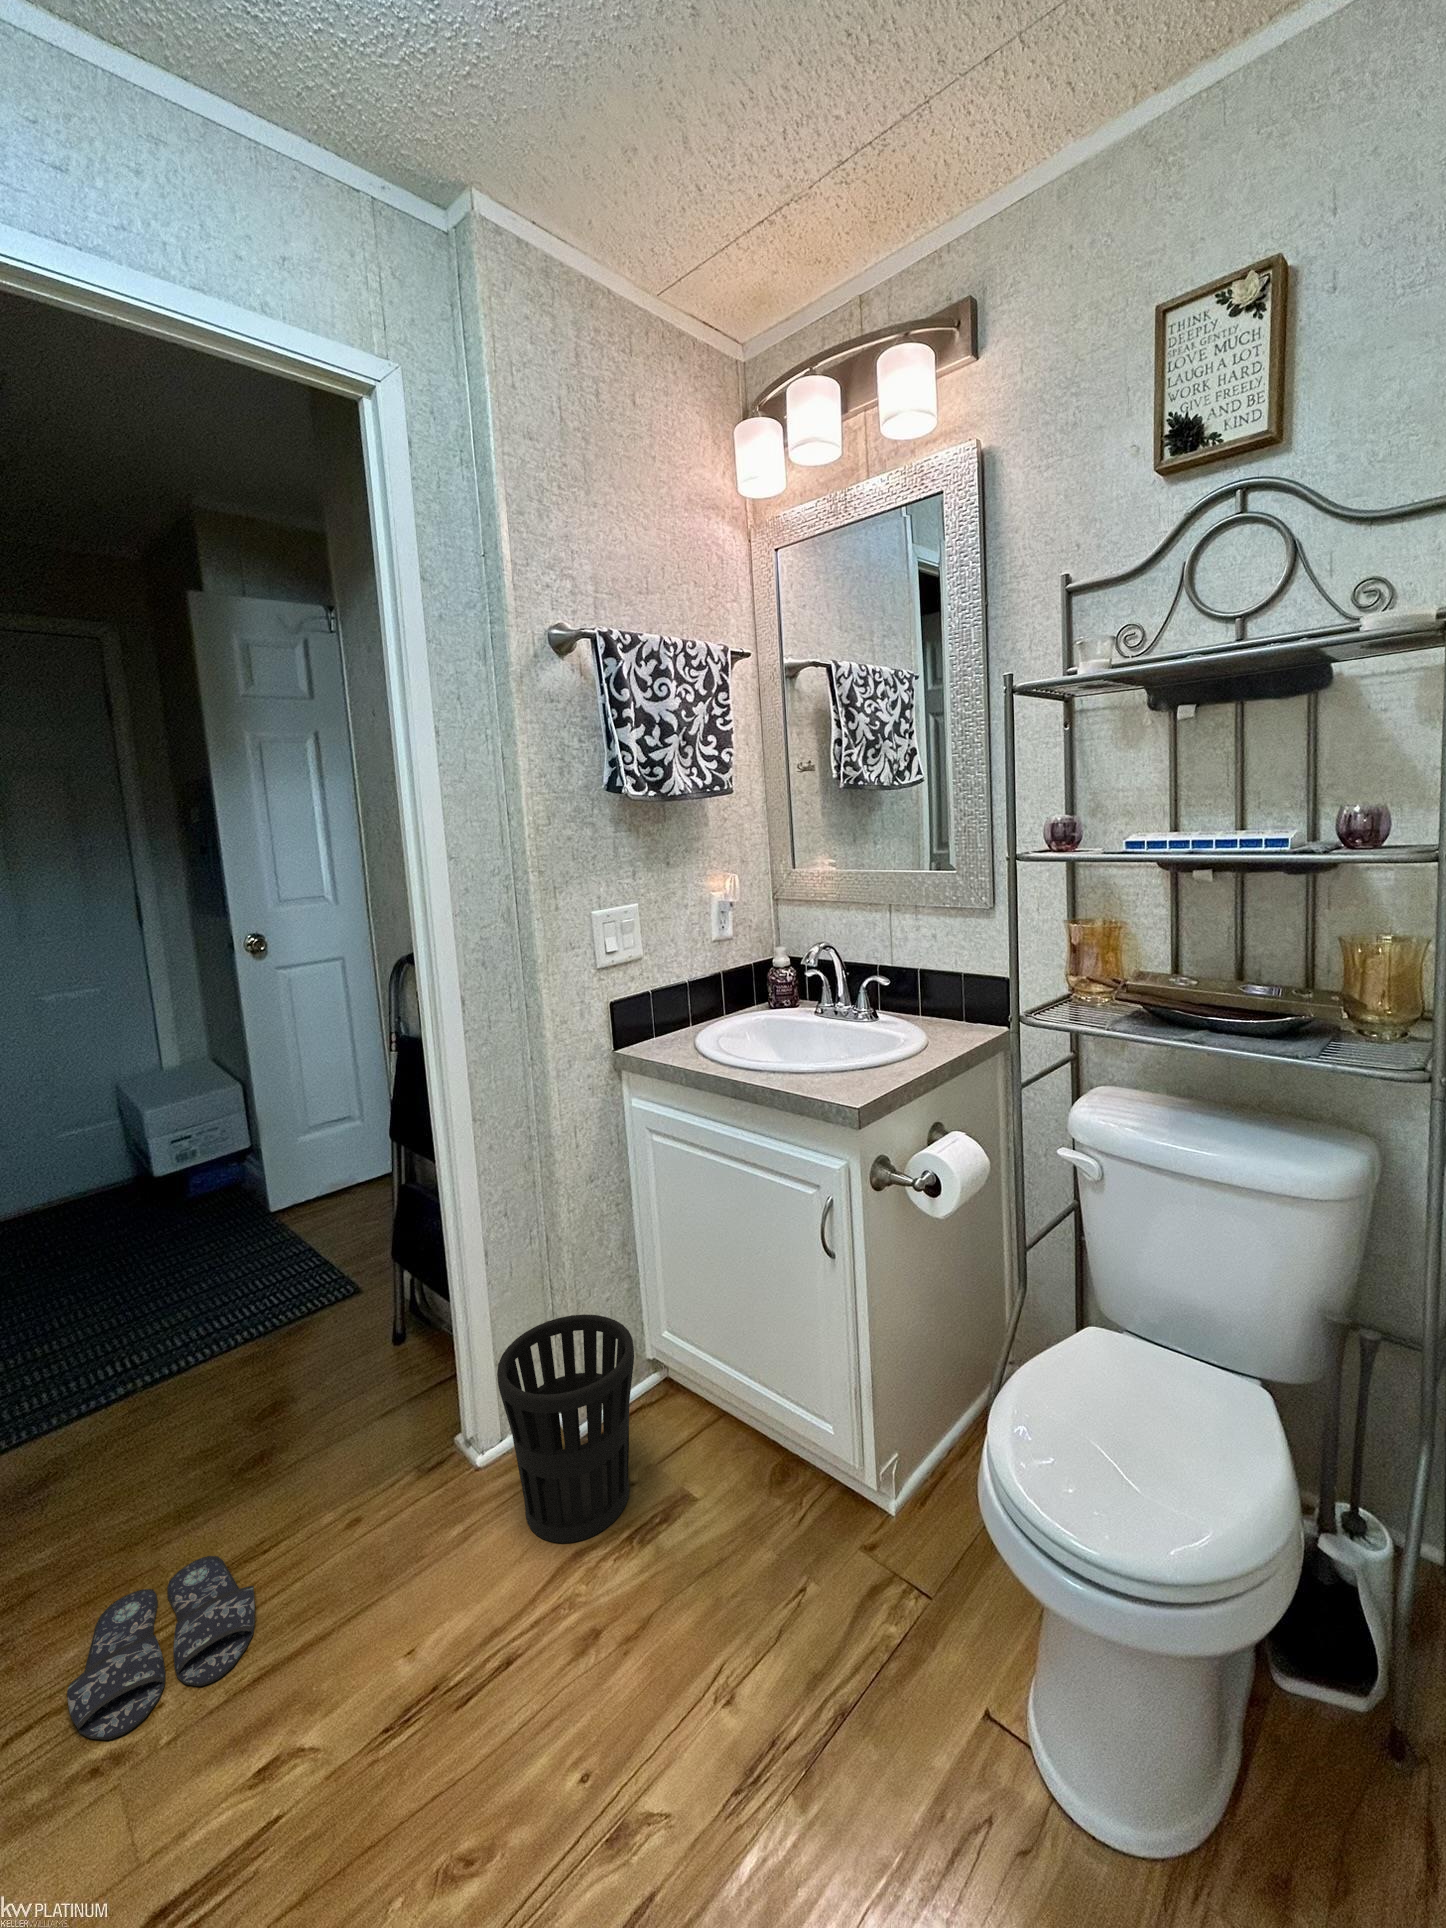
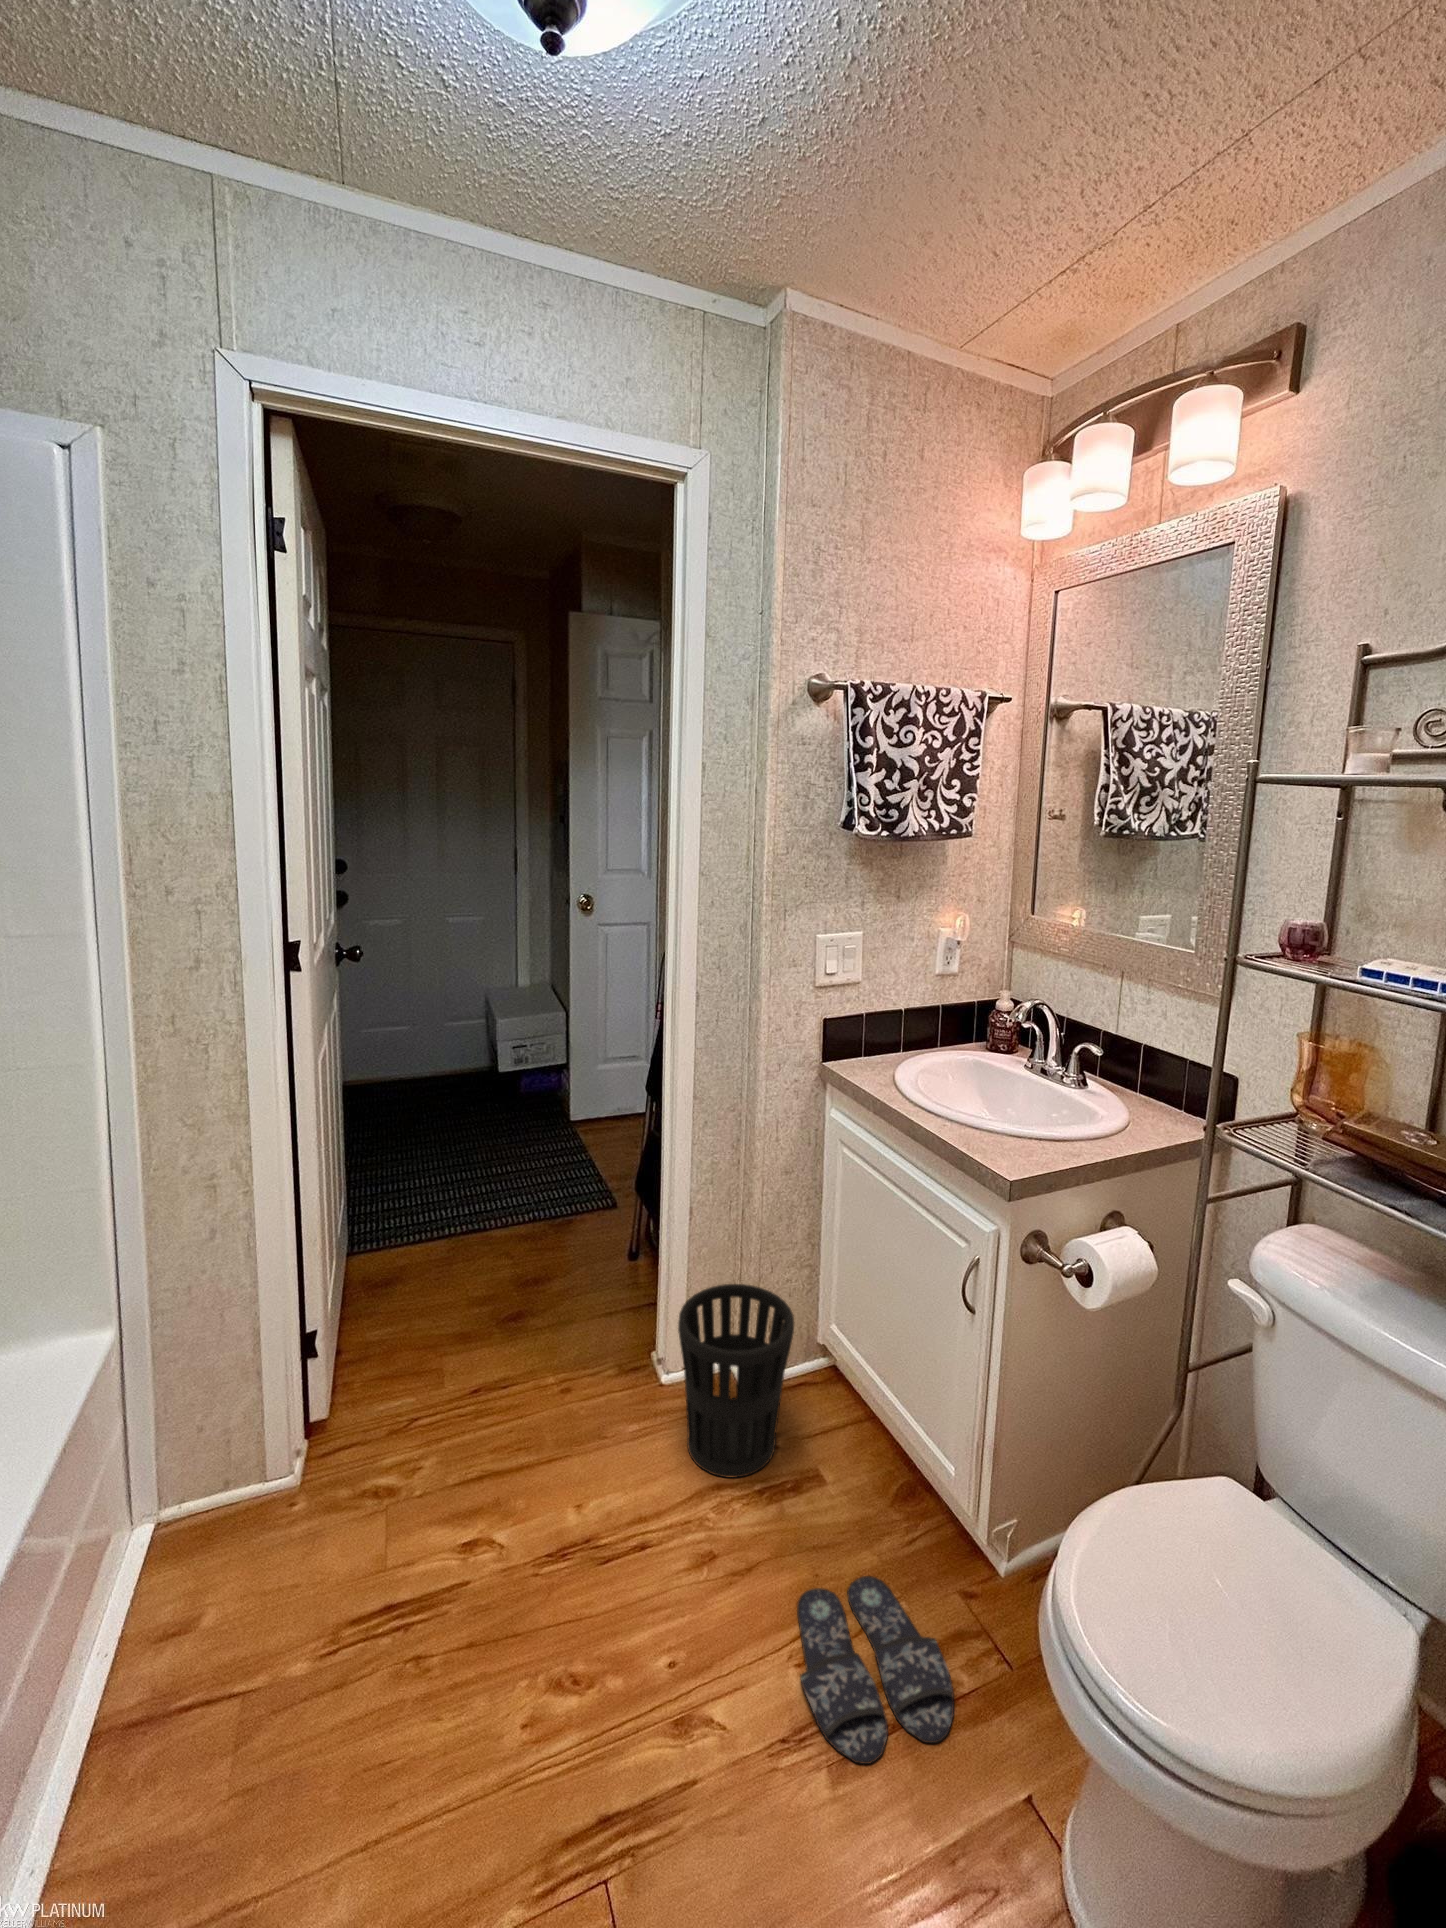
slippers: present [67,1556,255,1740] -> present [797,1576,954,1764]

